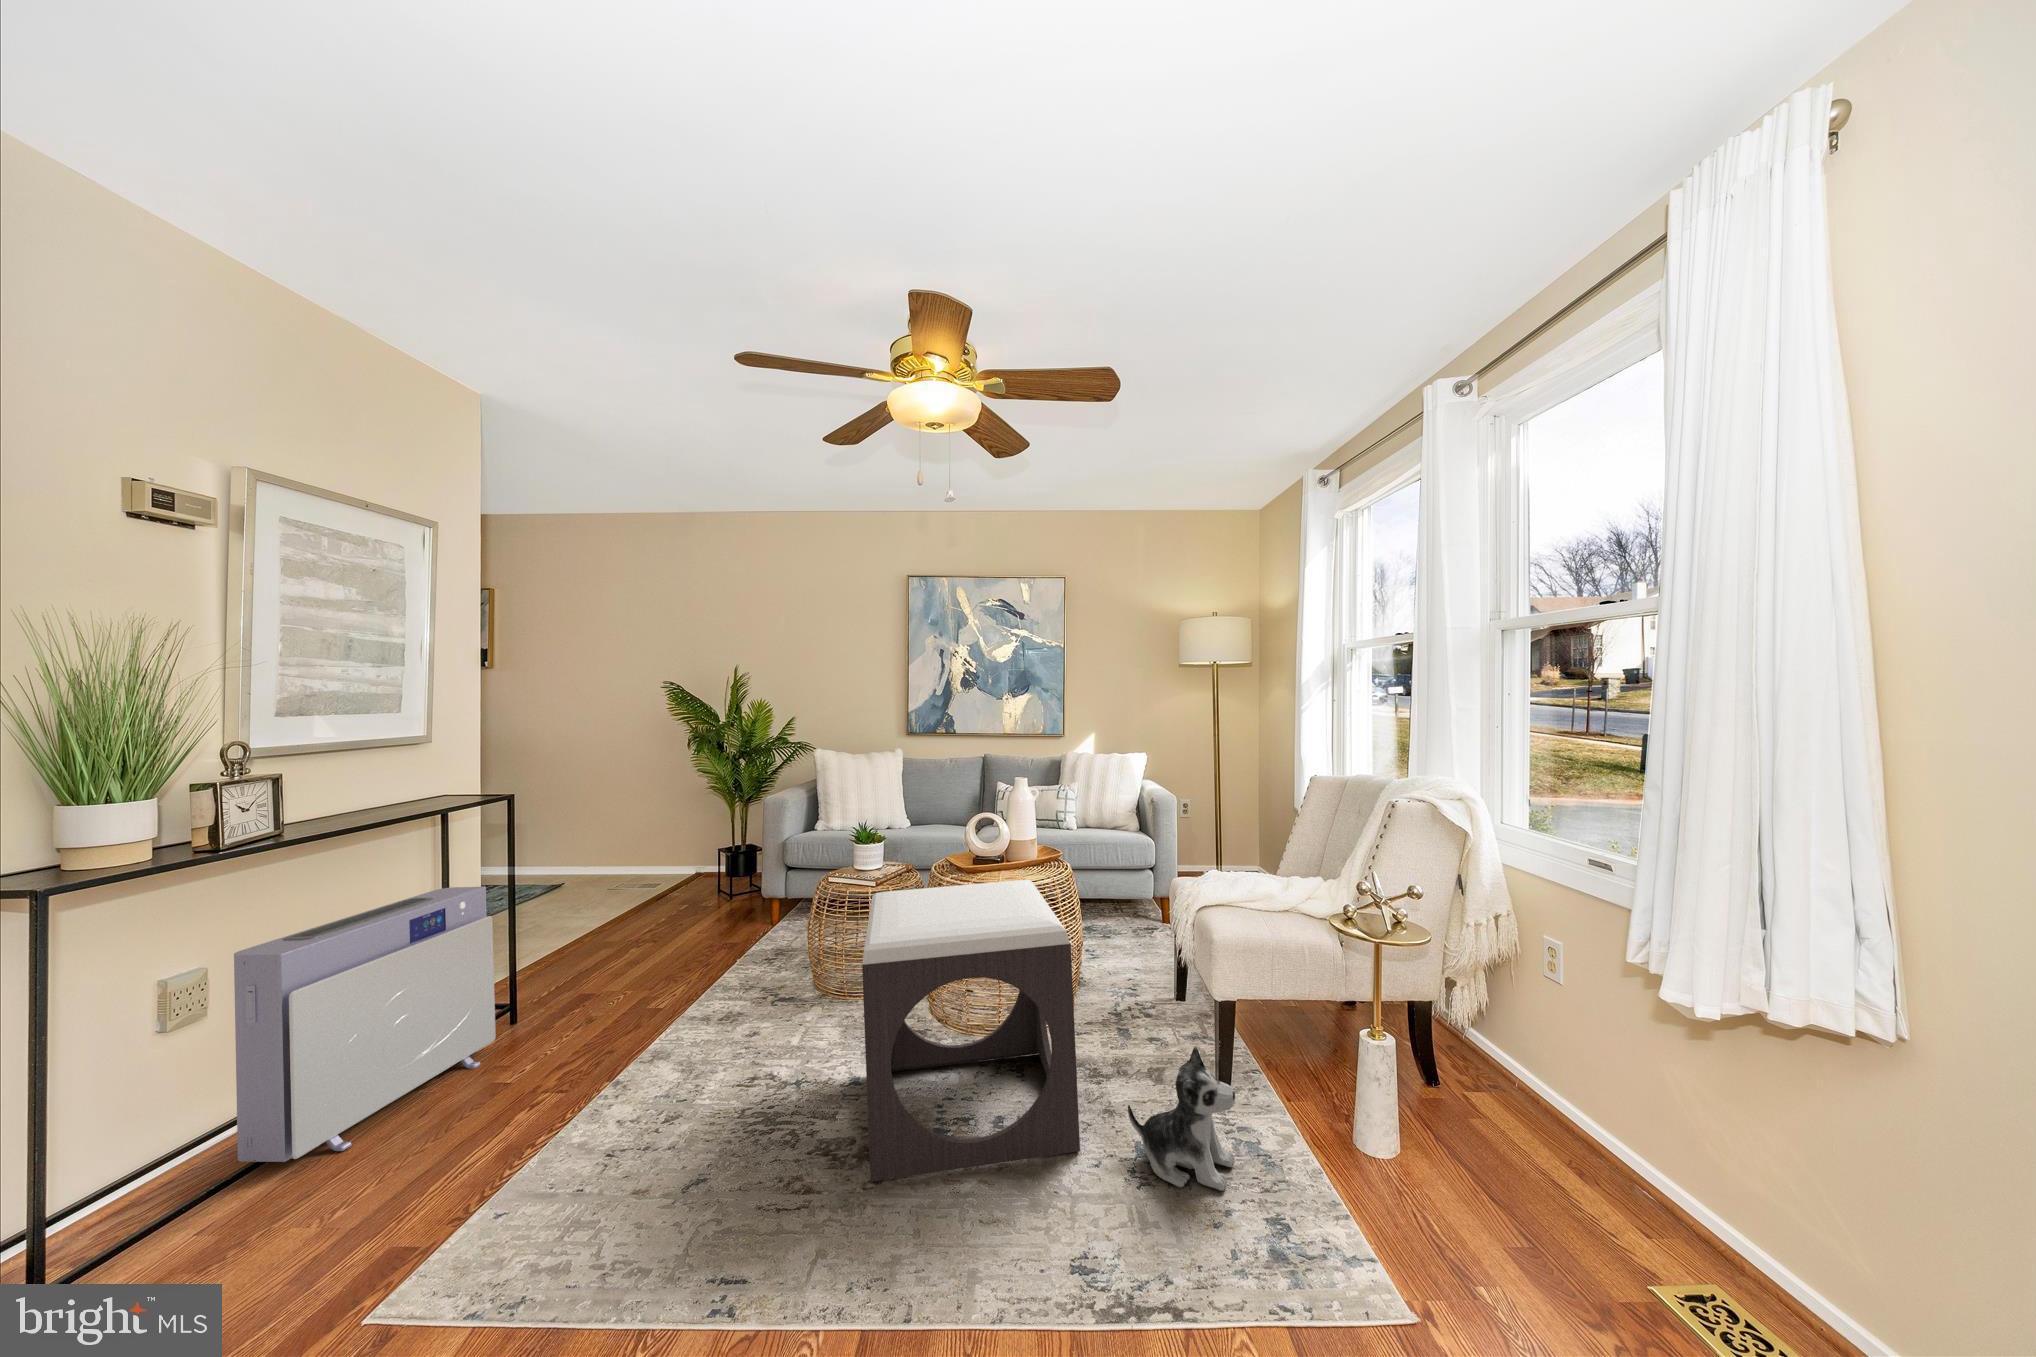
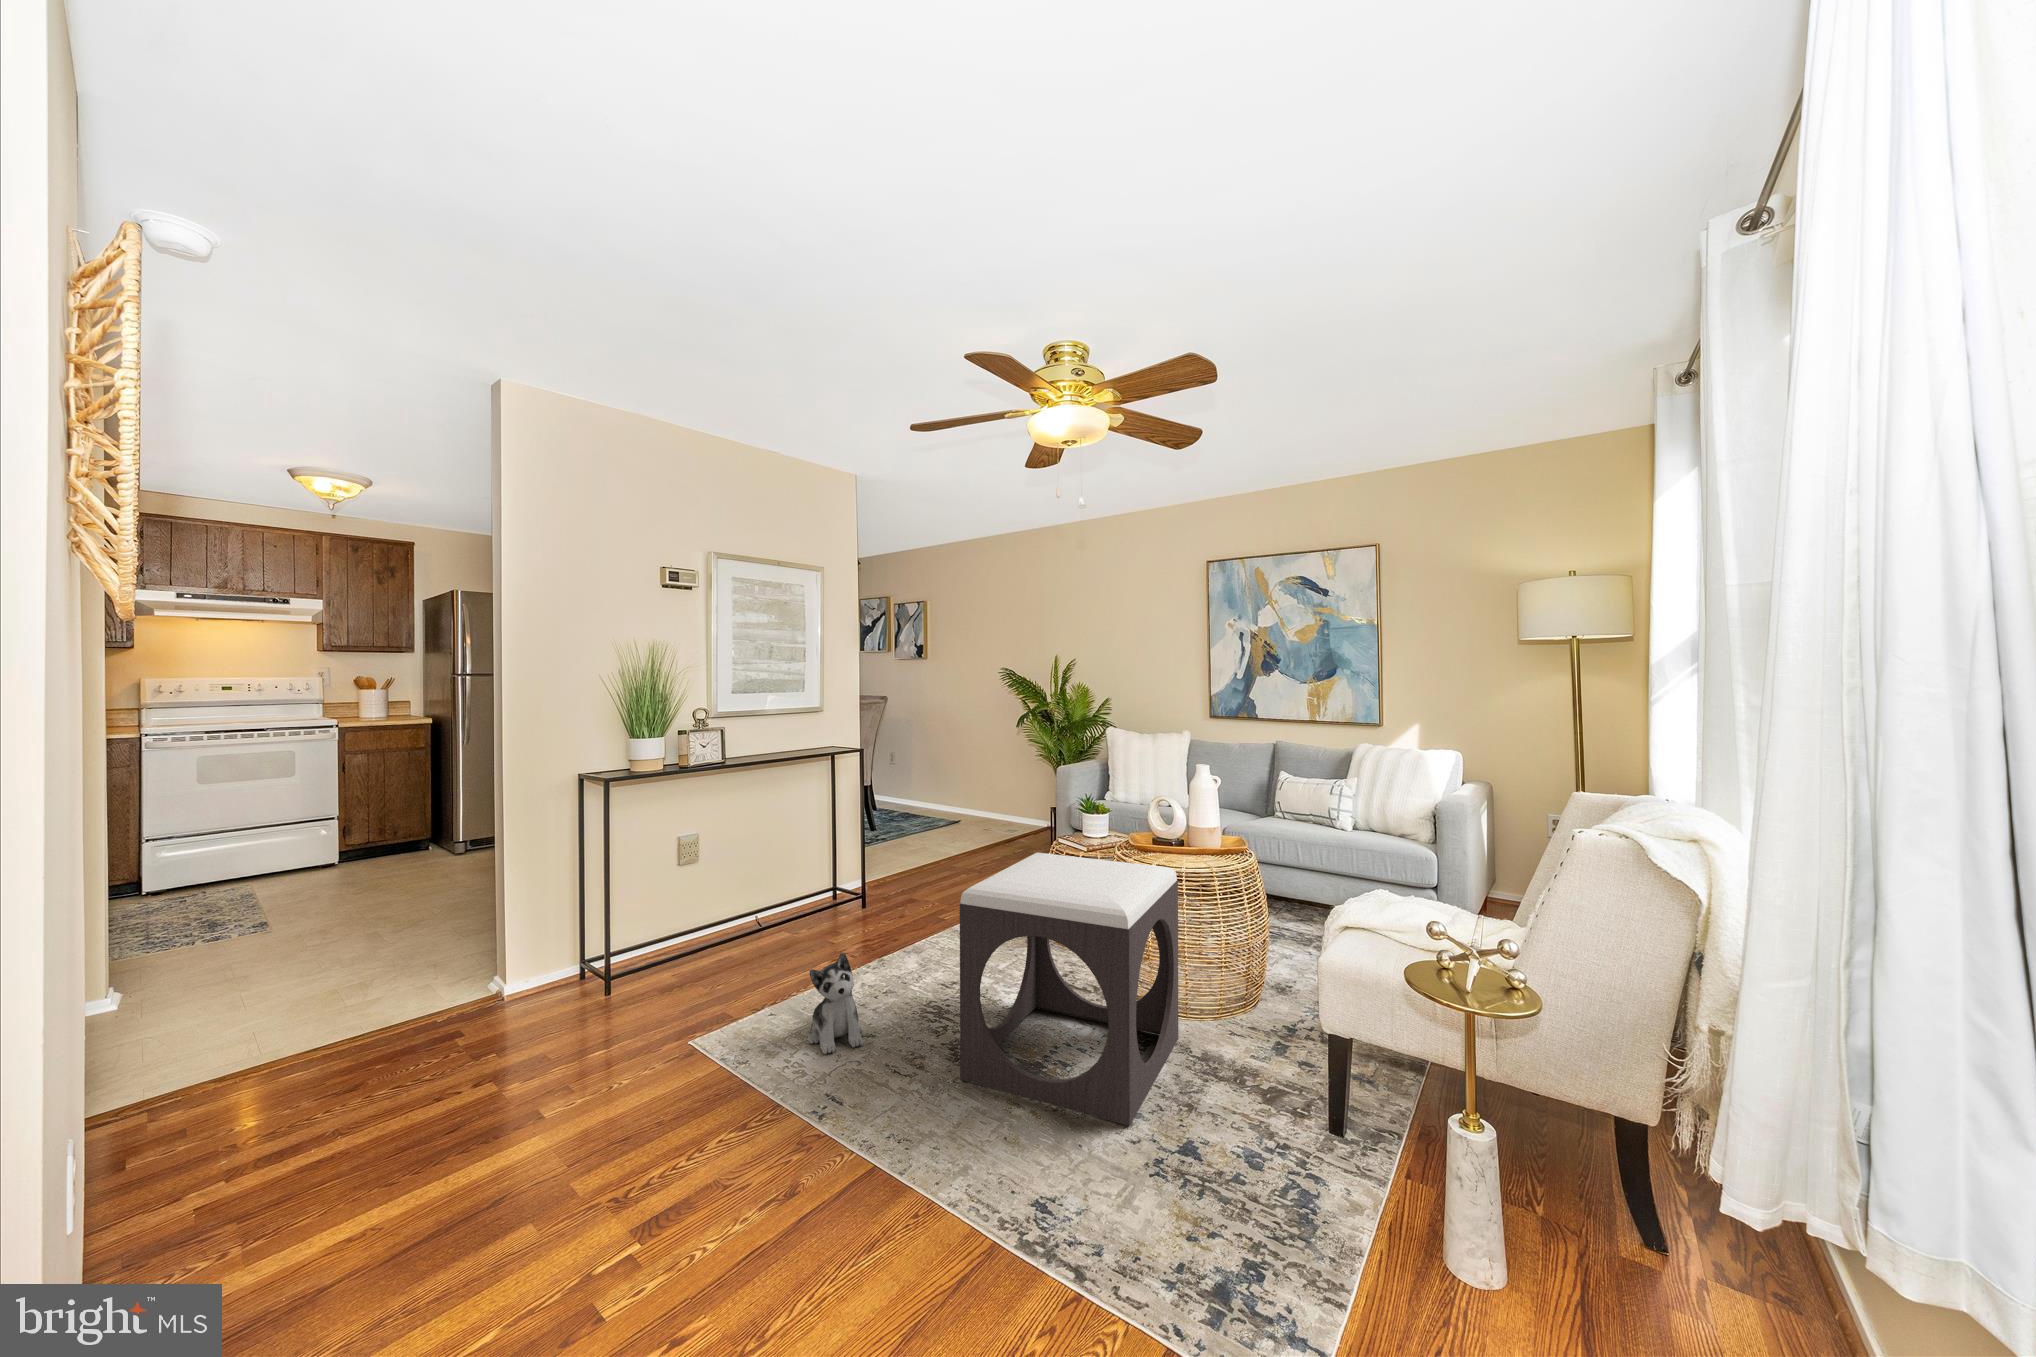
air purifier: present [234,887,496,1162] -> none [686,798,833,949]
plush toy: present [1128,1046,1235,1191] -> present [808,953,863,1054]

